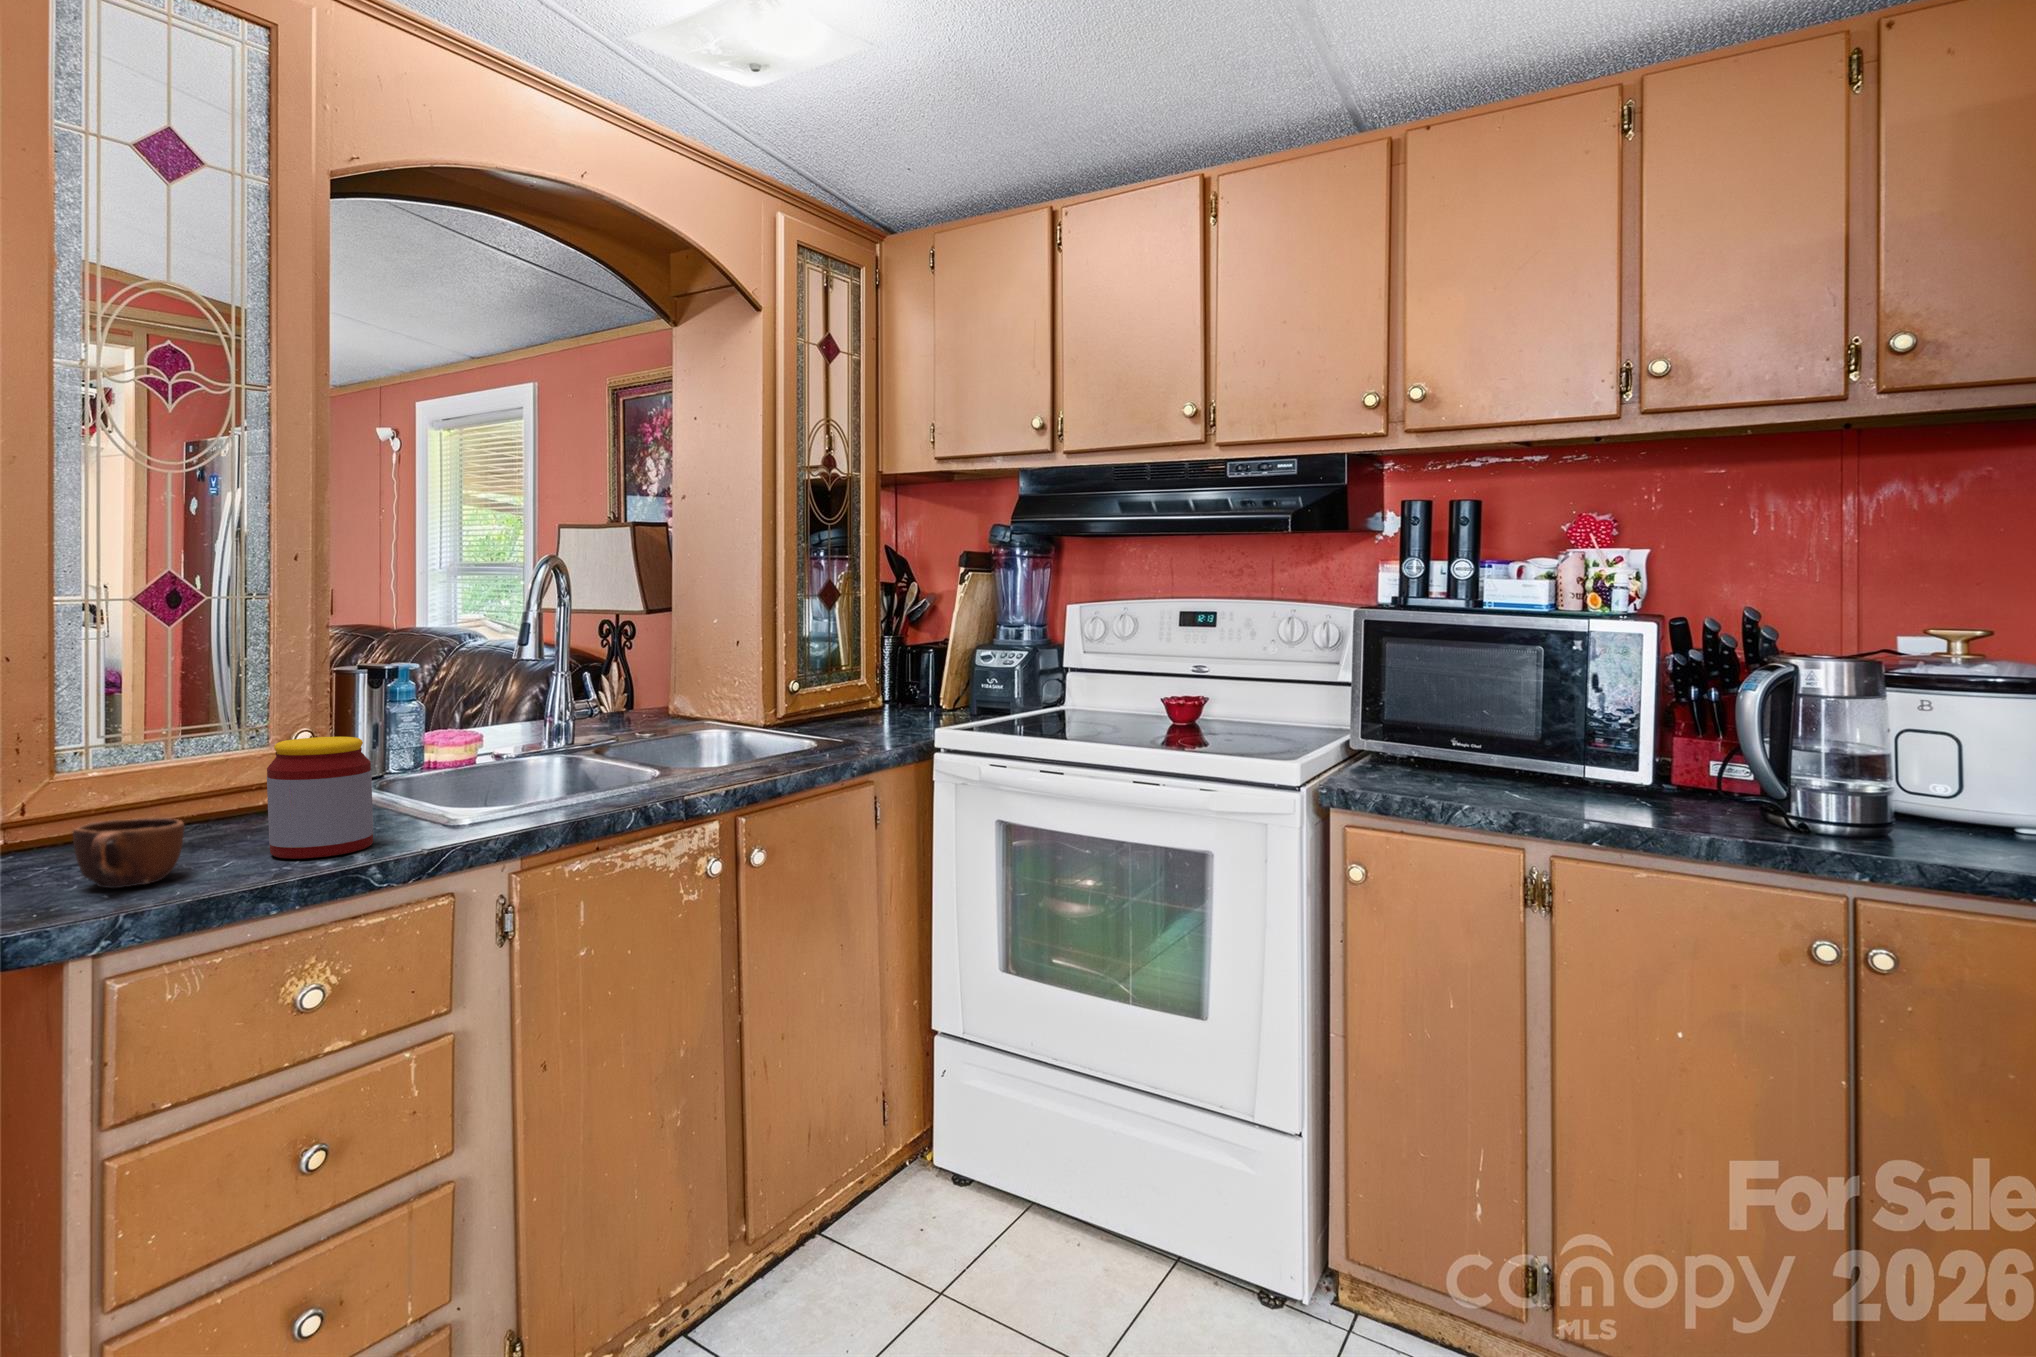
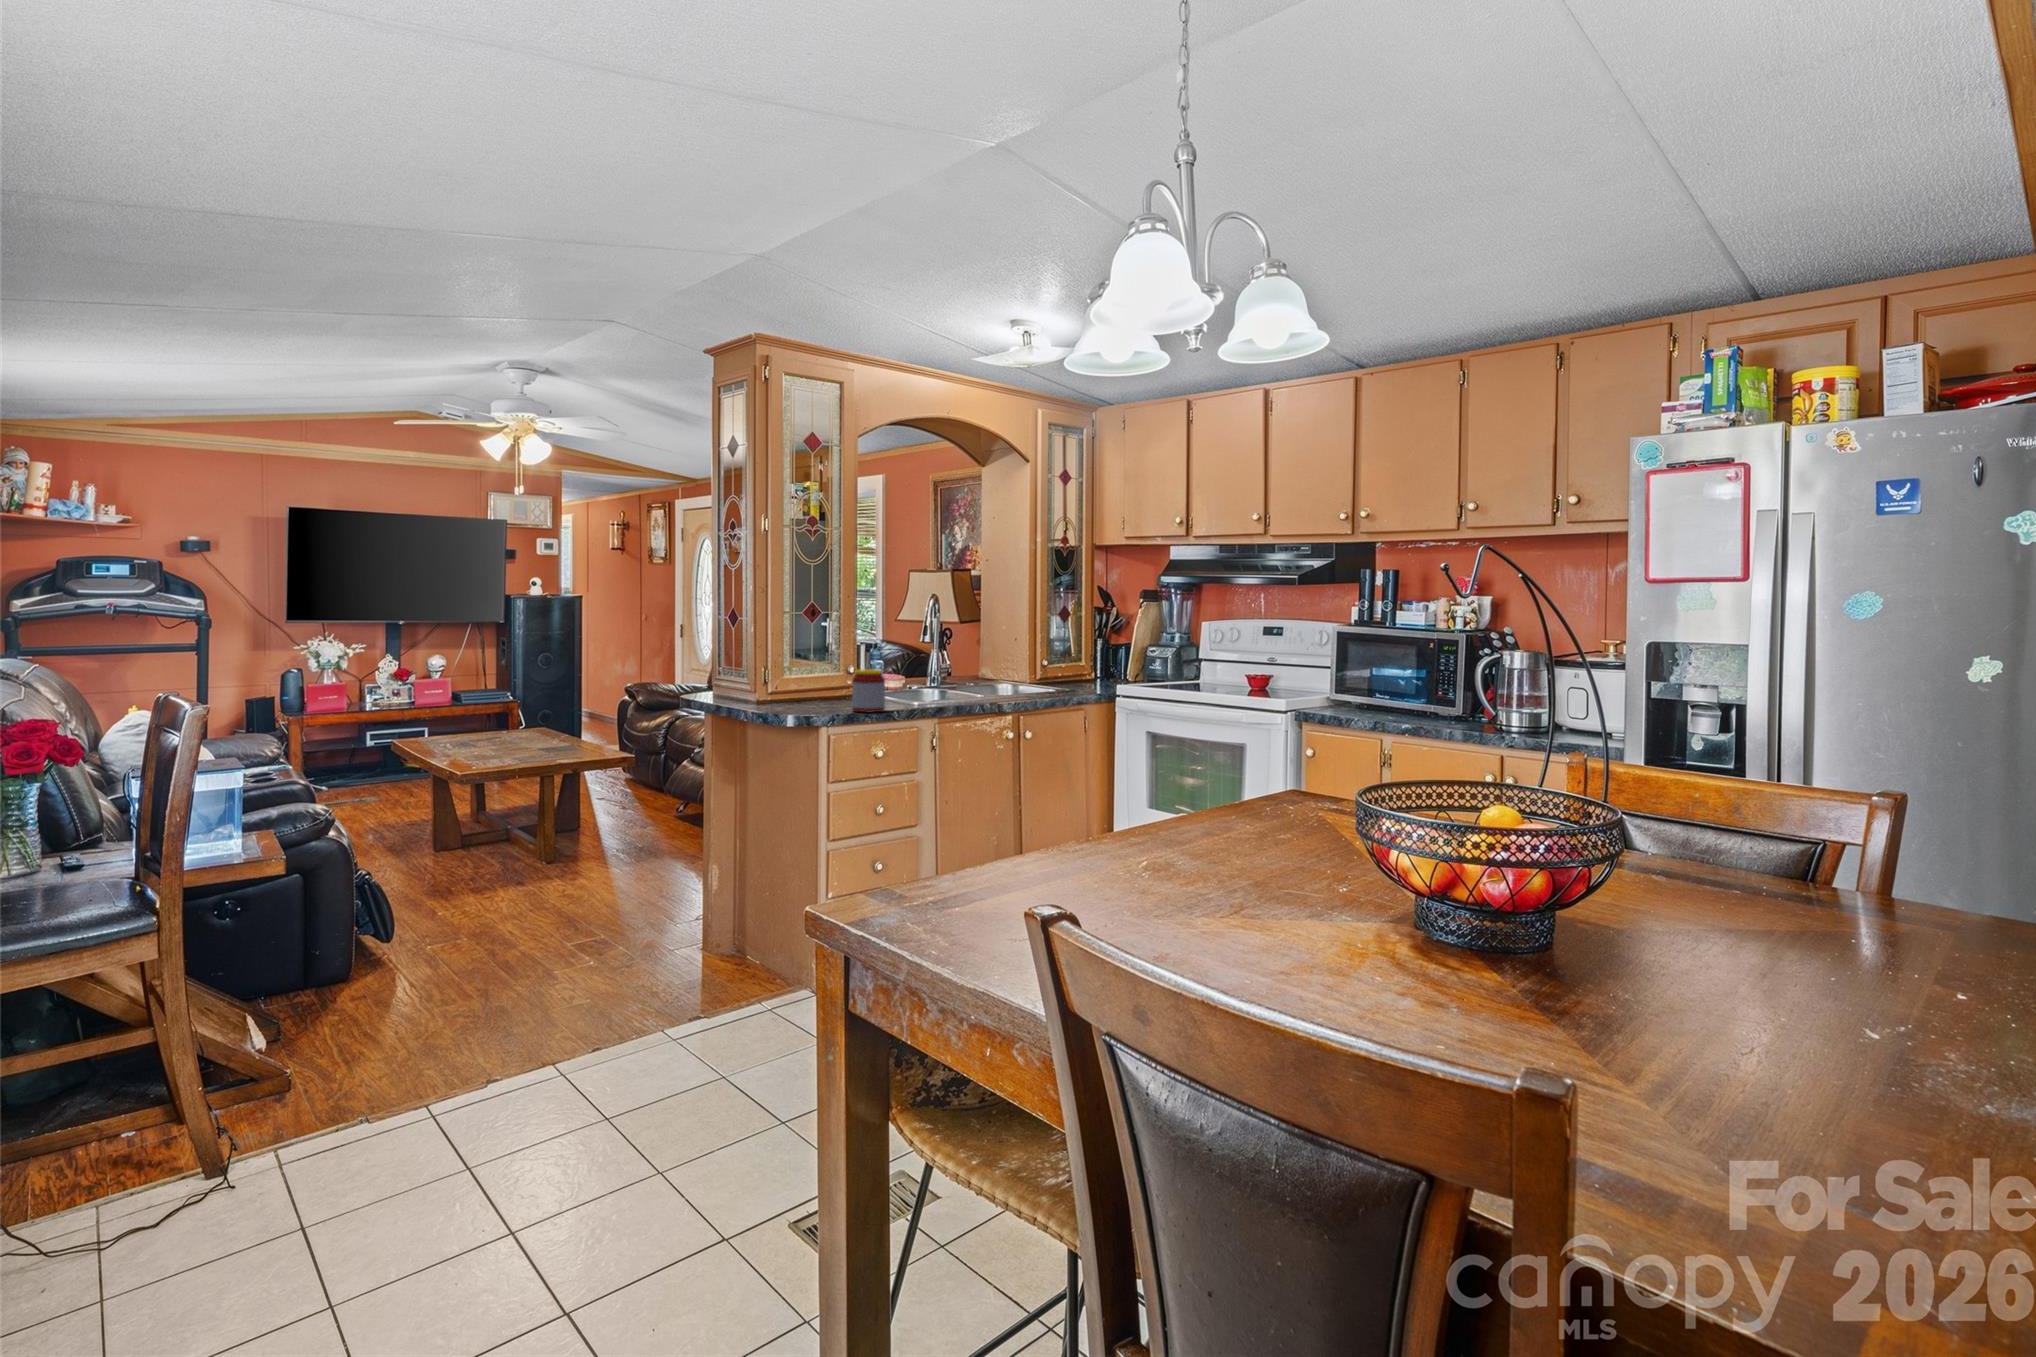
mug: present [73,818,185,888] -> none [804,693,833,715]

